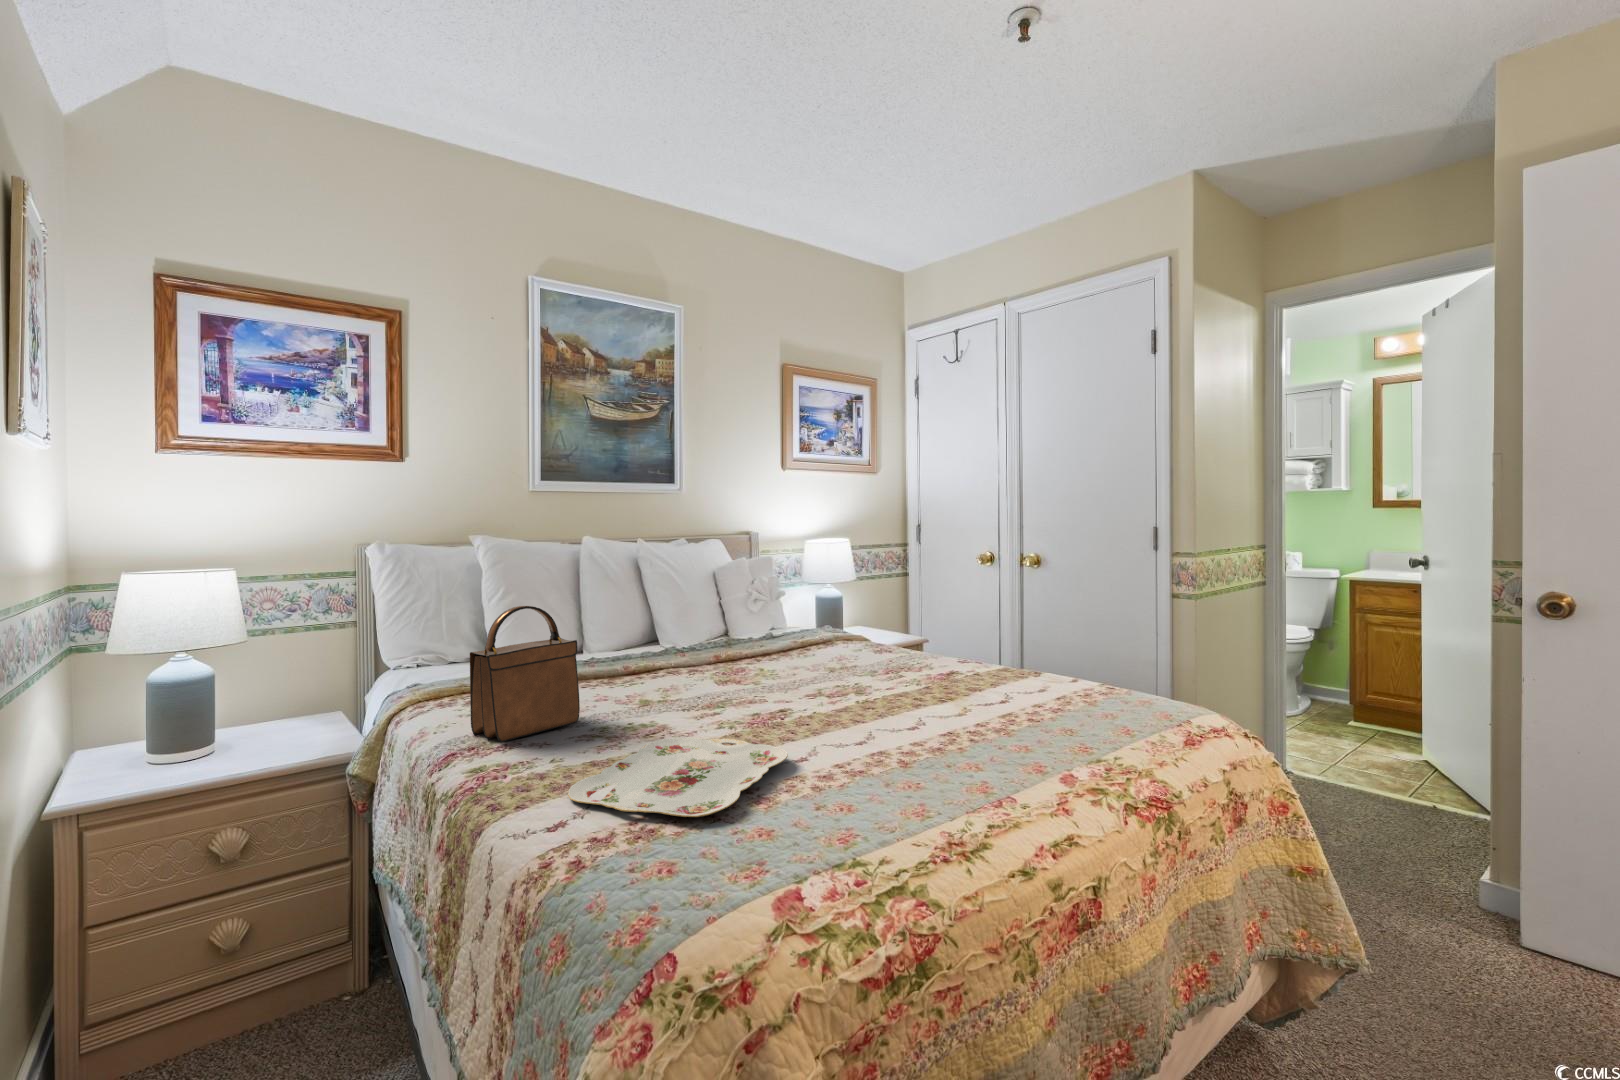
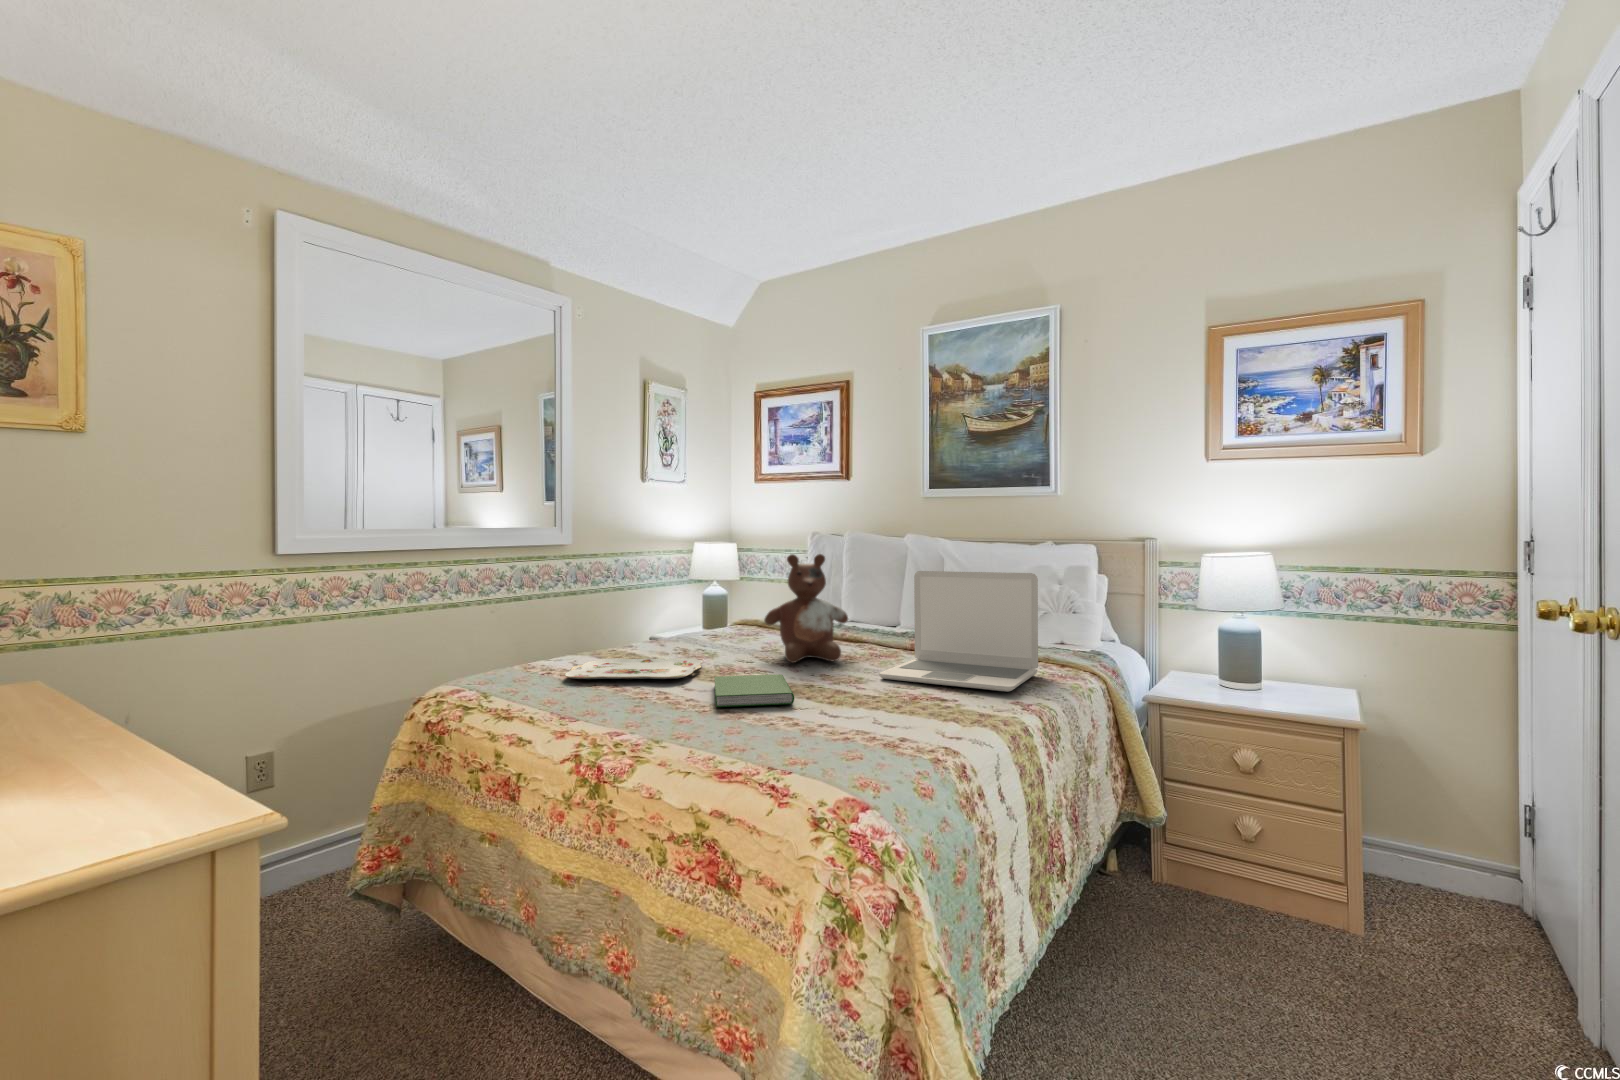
stuffed bear: none [665,568,761,707] -> present [764,554,848,663]
laptop: none [773,570,931,692] -> present [879,571,1038,692]
handbag: present [470,606,580,742] -> none [675,568,738,646]
hardcover book: none [811,713,931,754] -> present [715,674,794,707]

